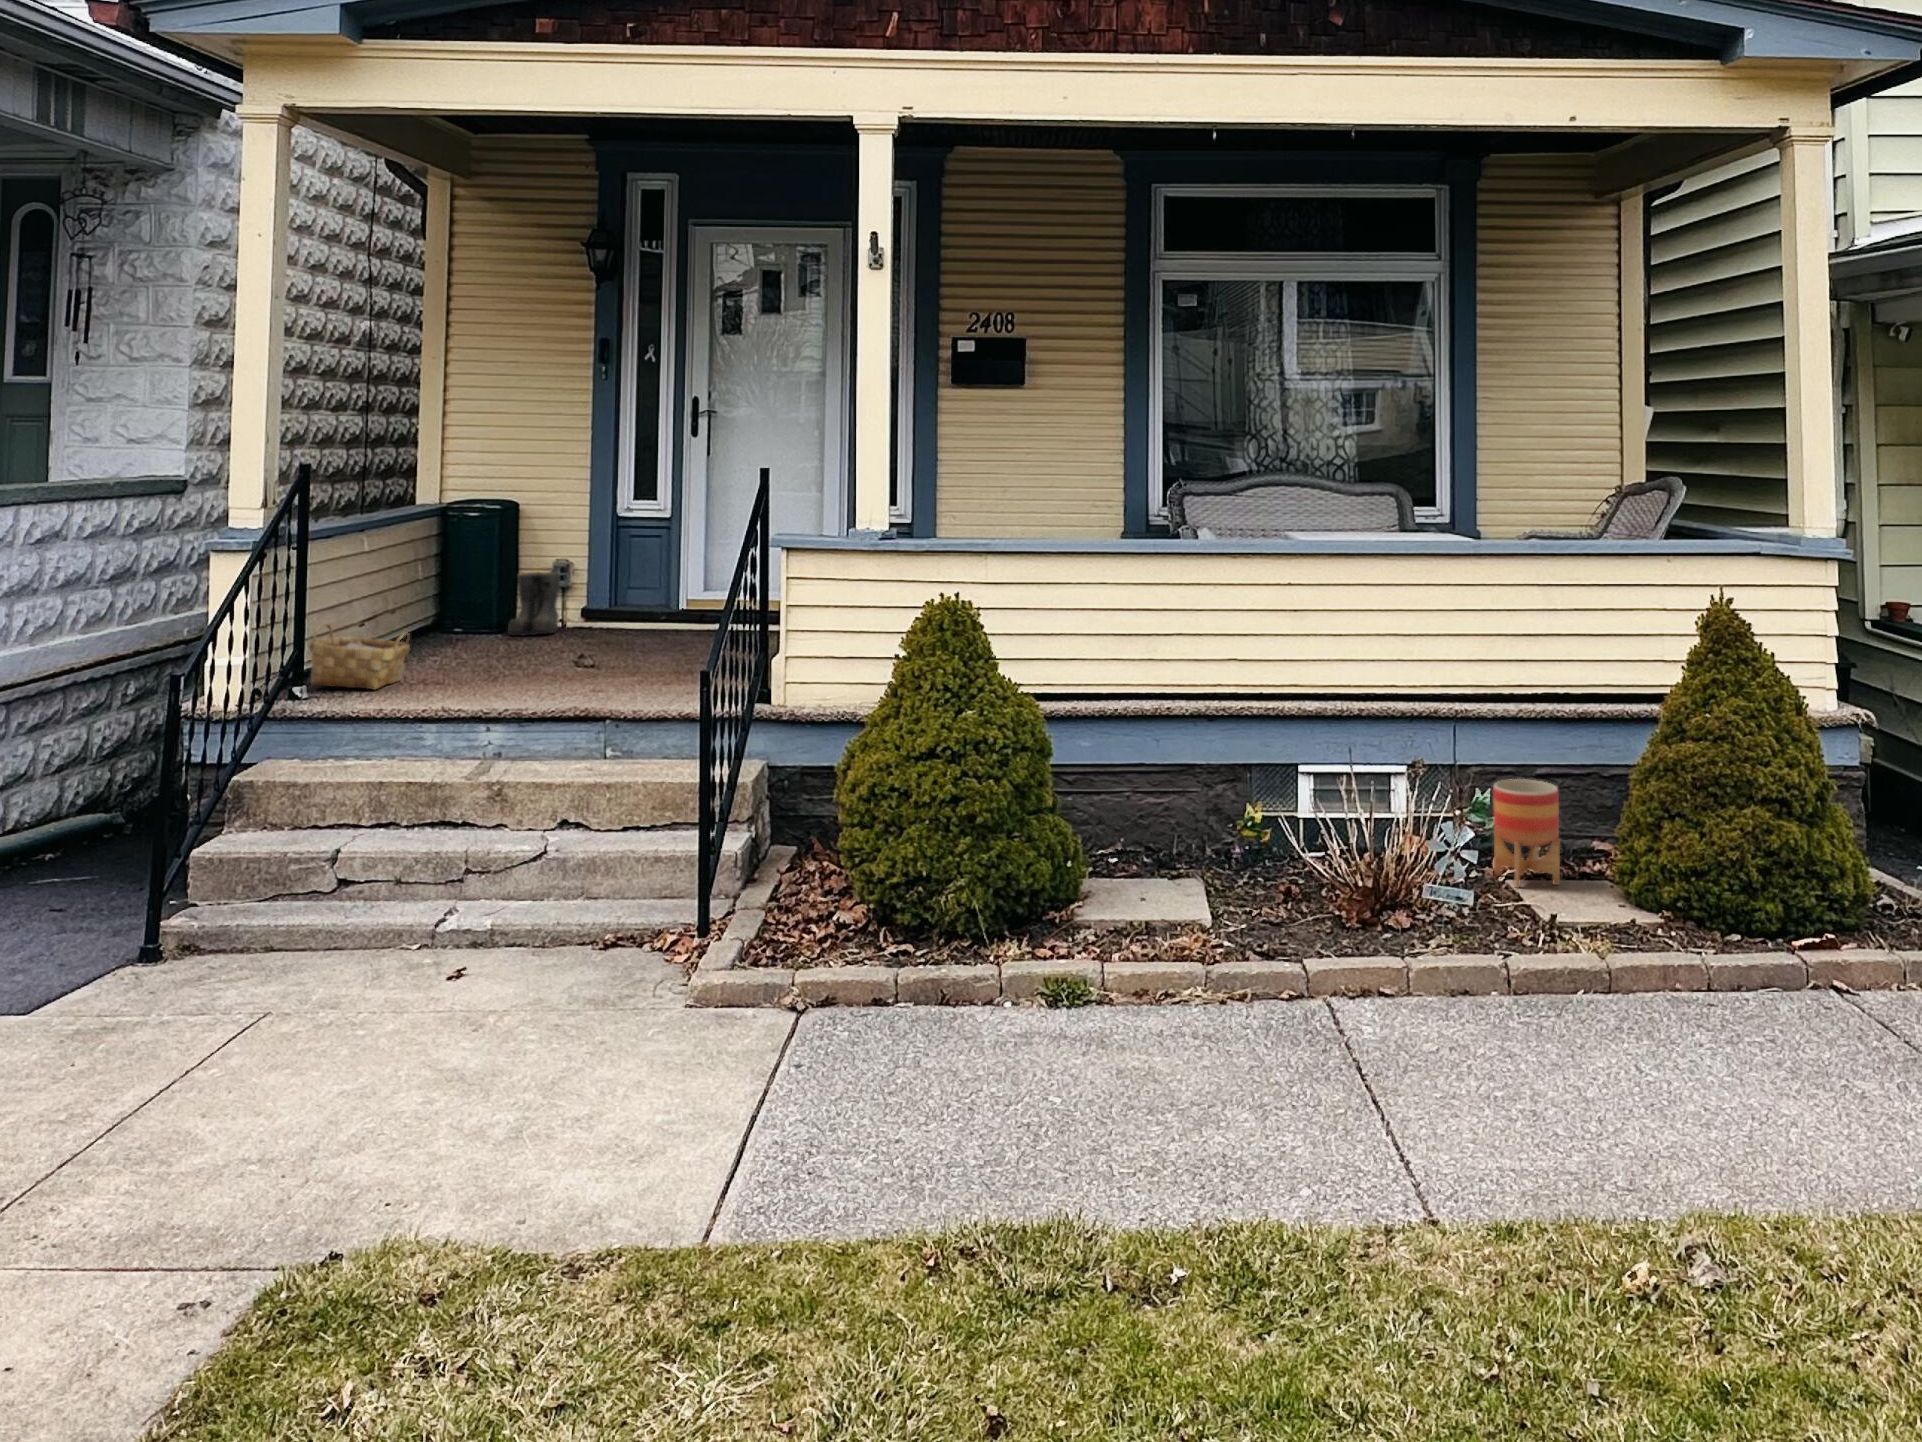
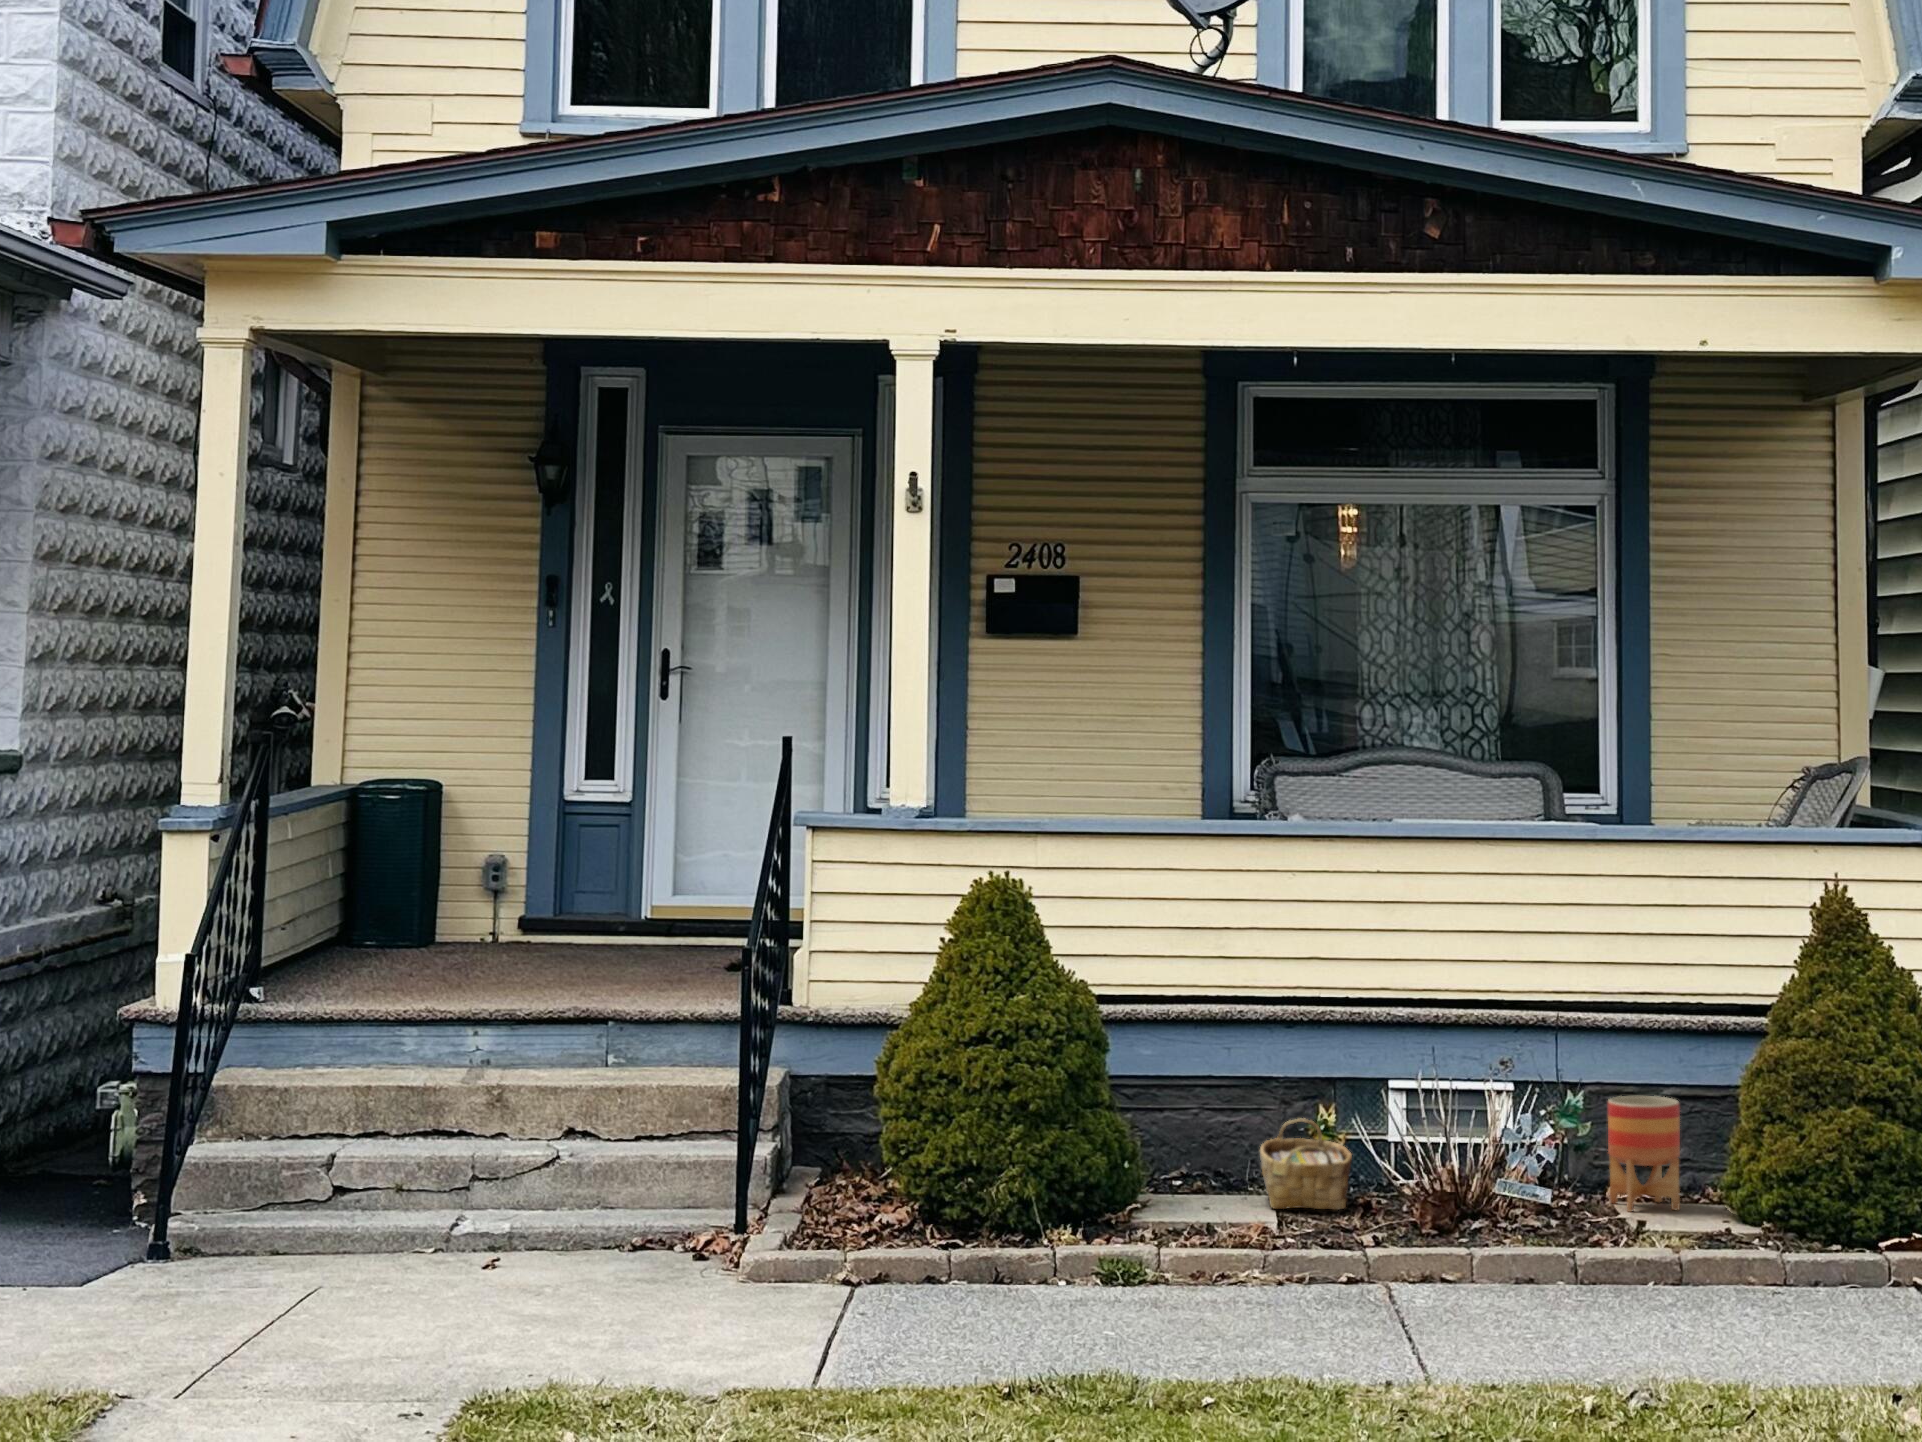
boots: present [508,572,560,635] -> none [435,871,495,949]
woven basket: present [309,623,410,690] -> present [1260,1118,1352,1210]

